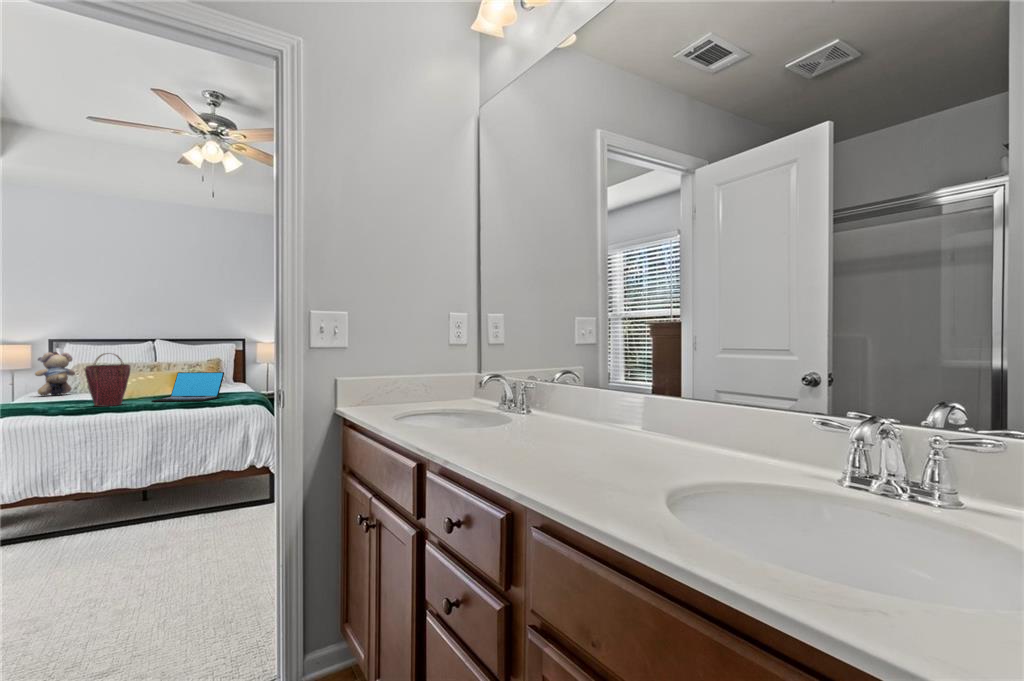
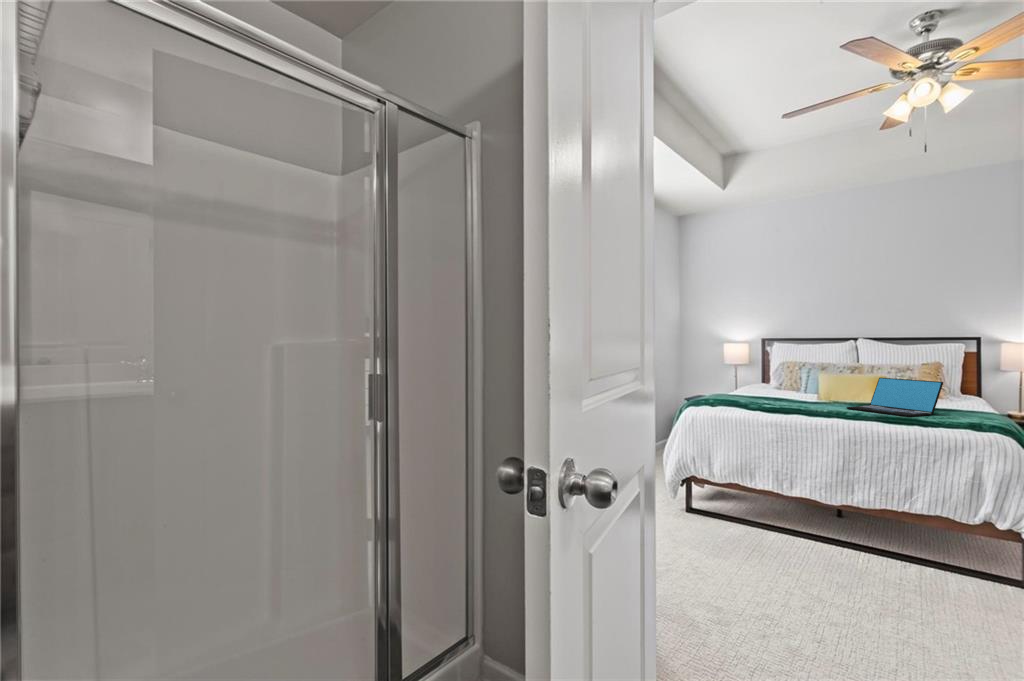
teddy bear: present [35,352,75,396] -> none [750,351,781,390]
handbag: present [85,353,130,407] -> none [780,353,824,408]

